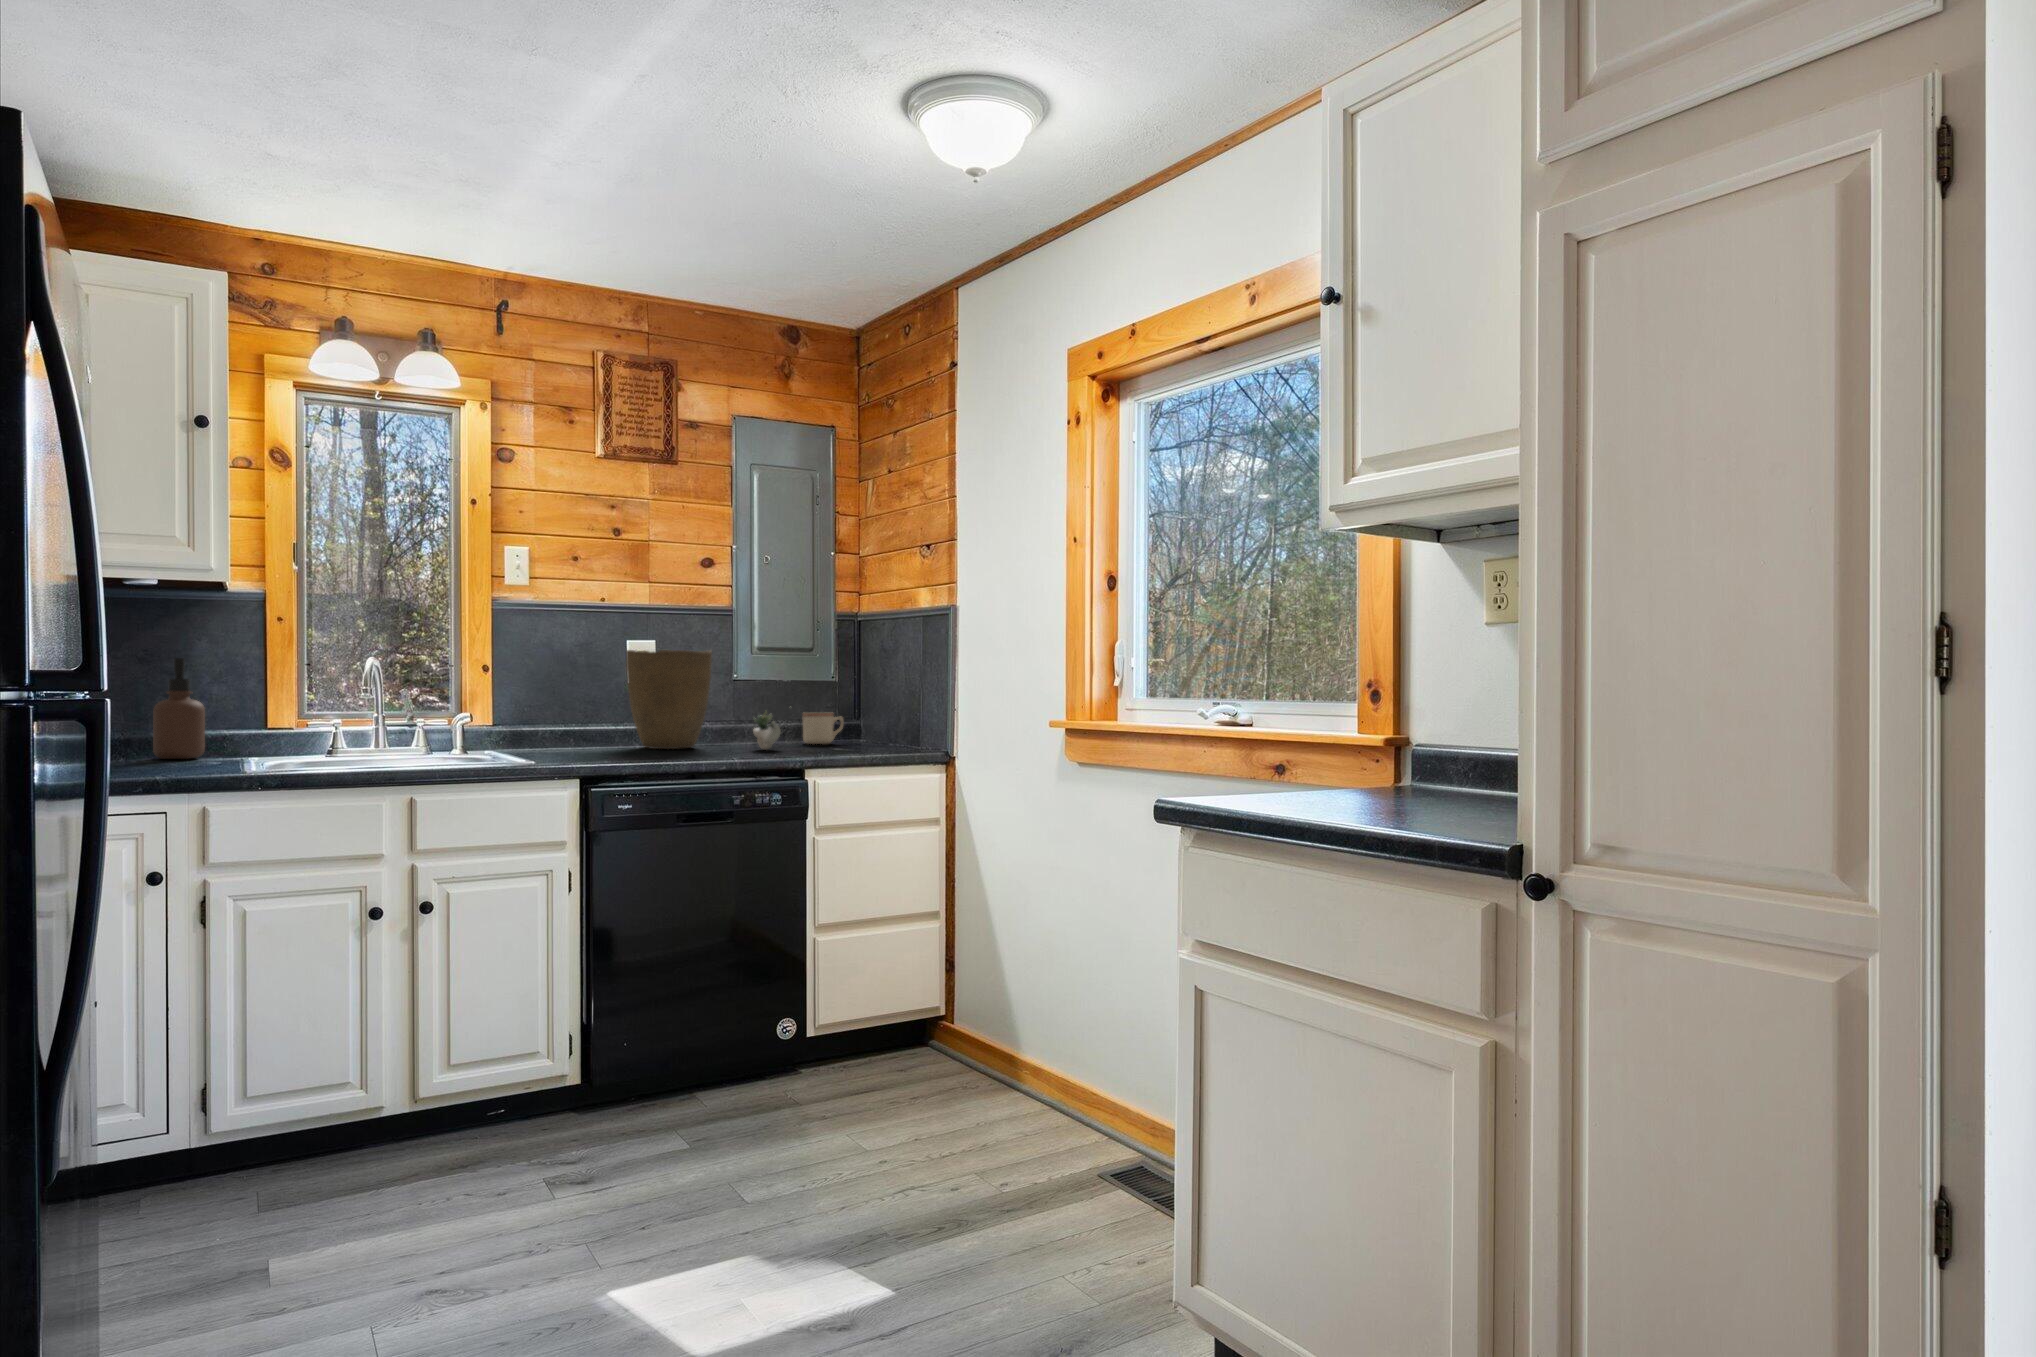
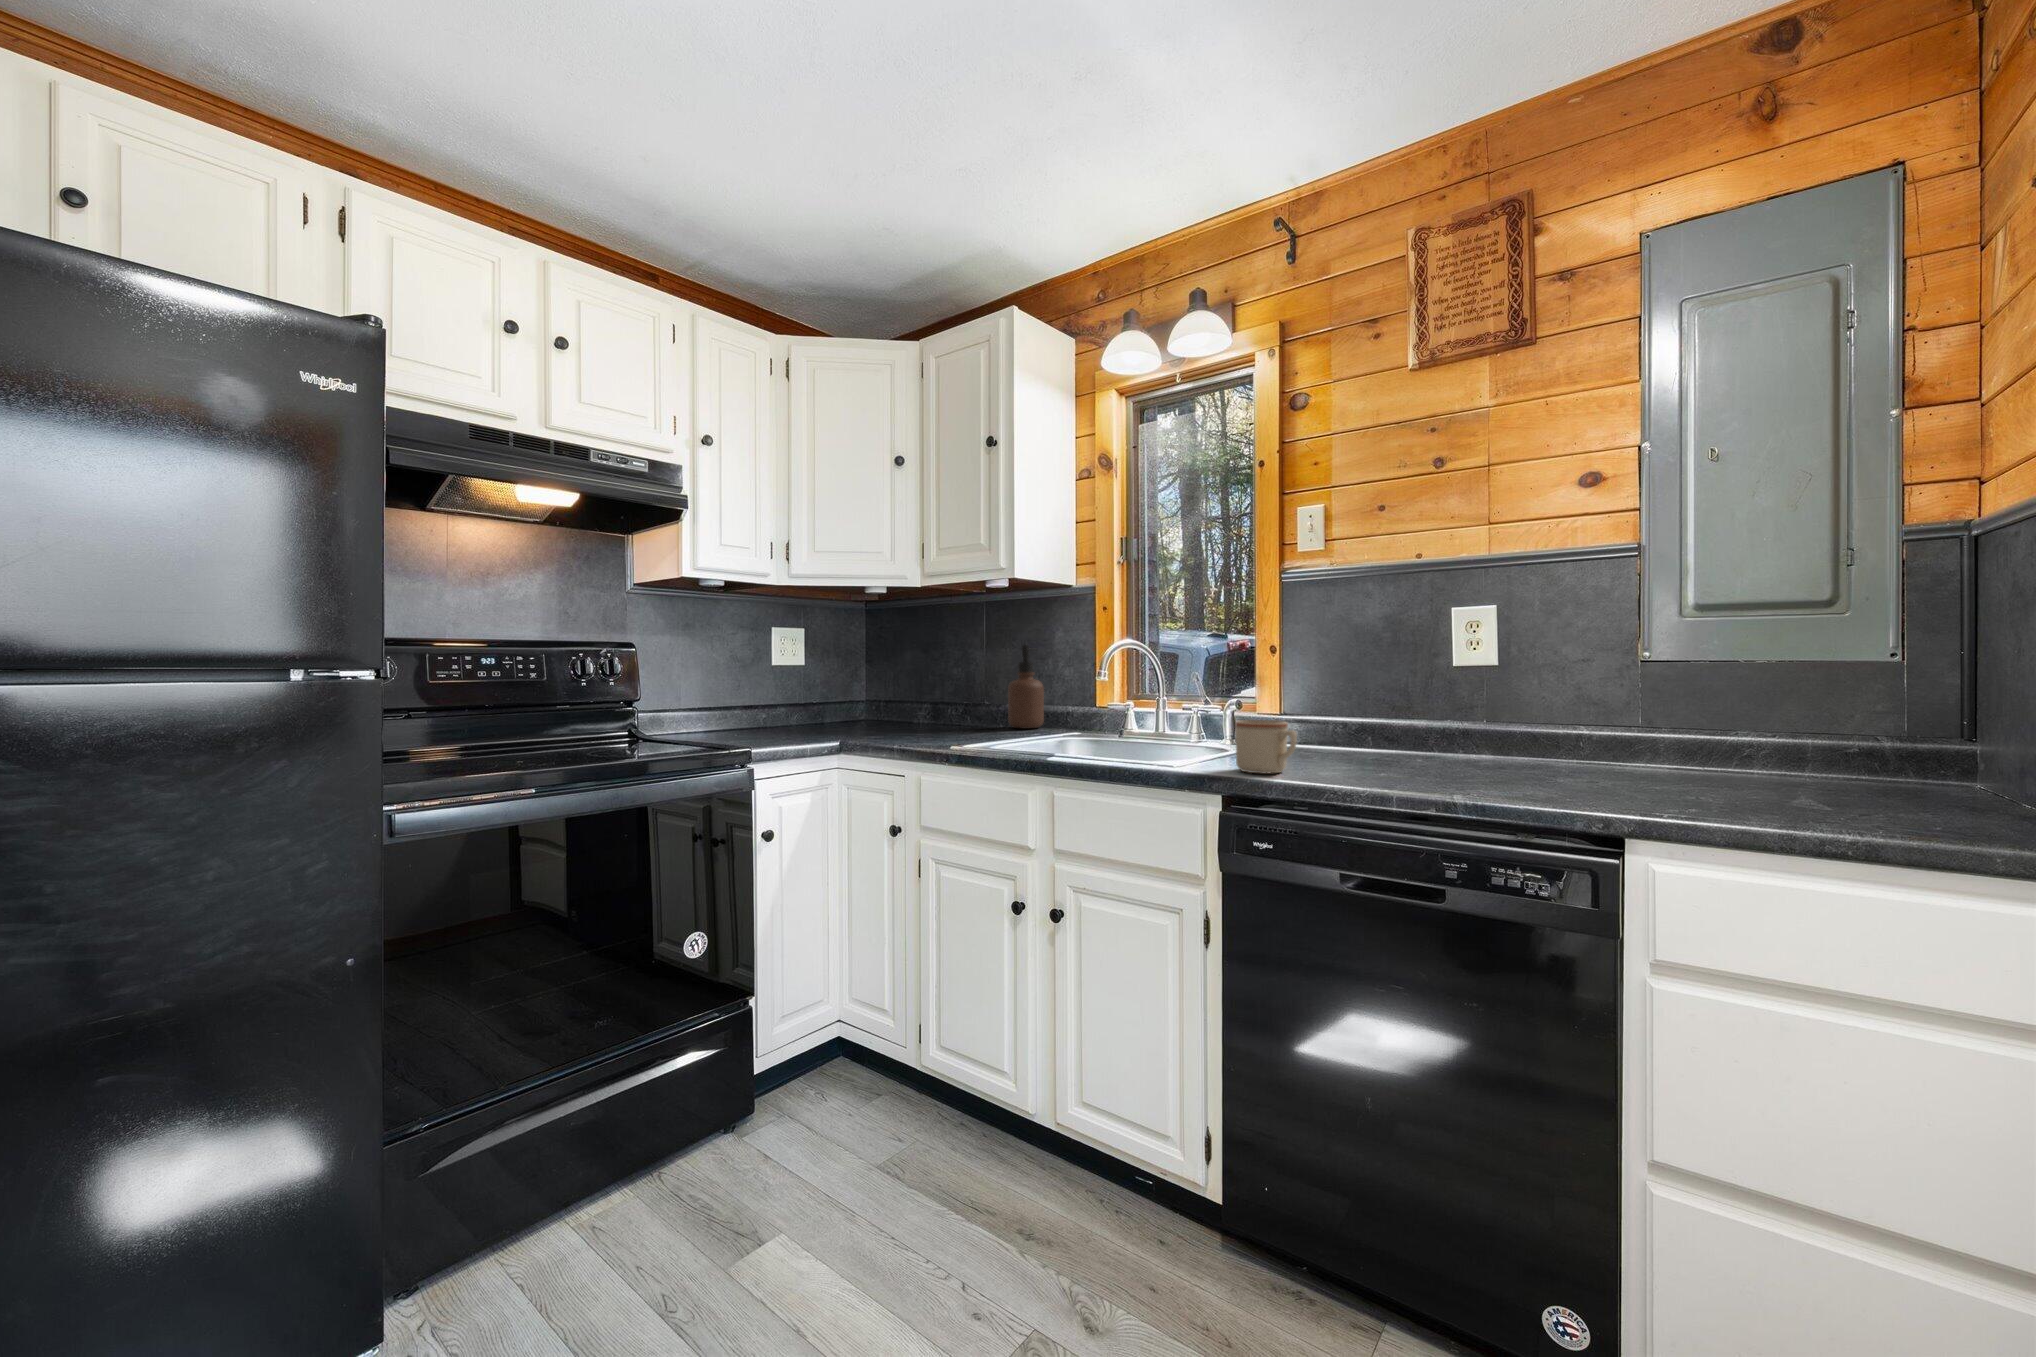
vase: present [626,650,712,749] -> none [1421,614,1562,762]
succulent plant: present [753,712,781,750] -> none [1611,709,1674,780]
mug: present [803,713,843,744] -> present [1235,720,1297,774]

